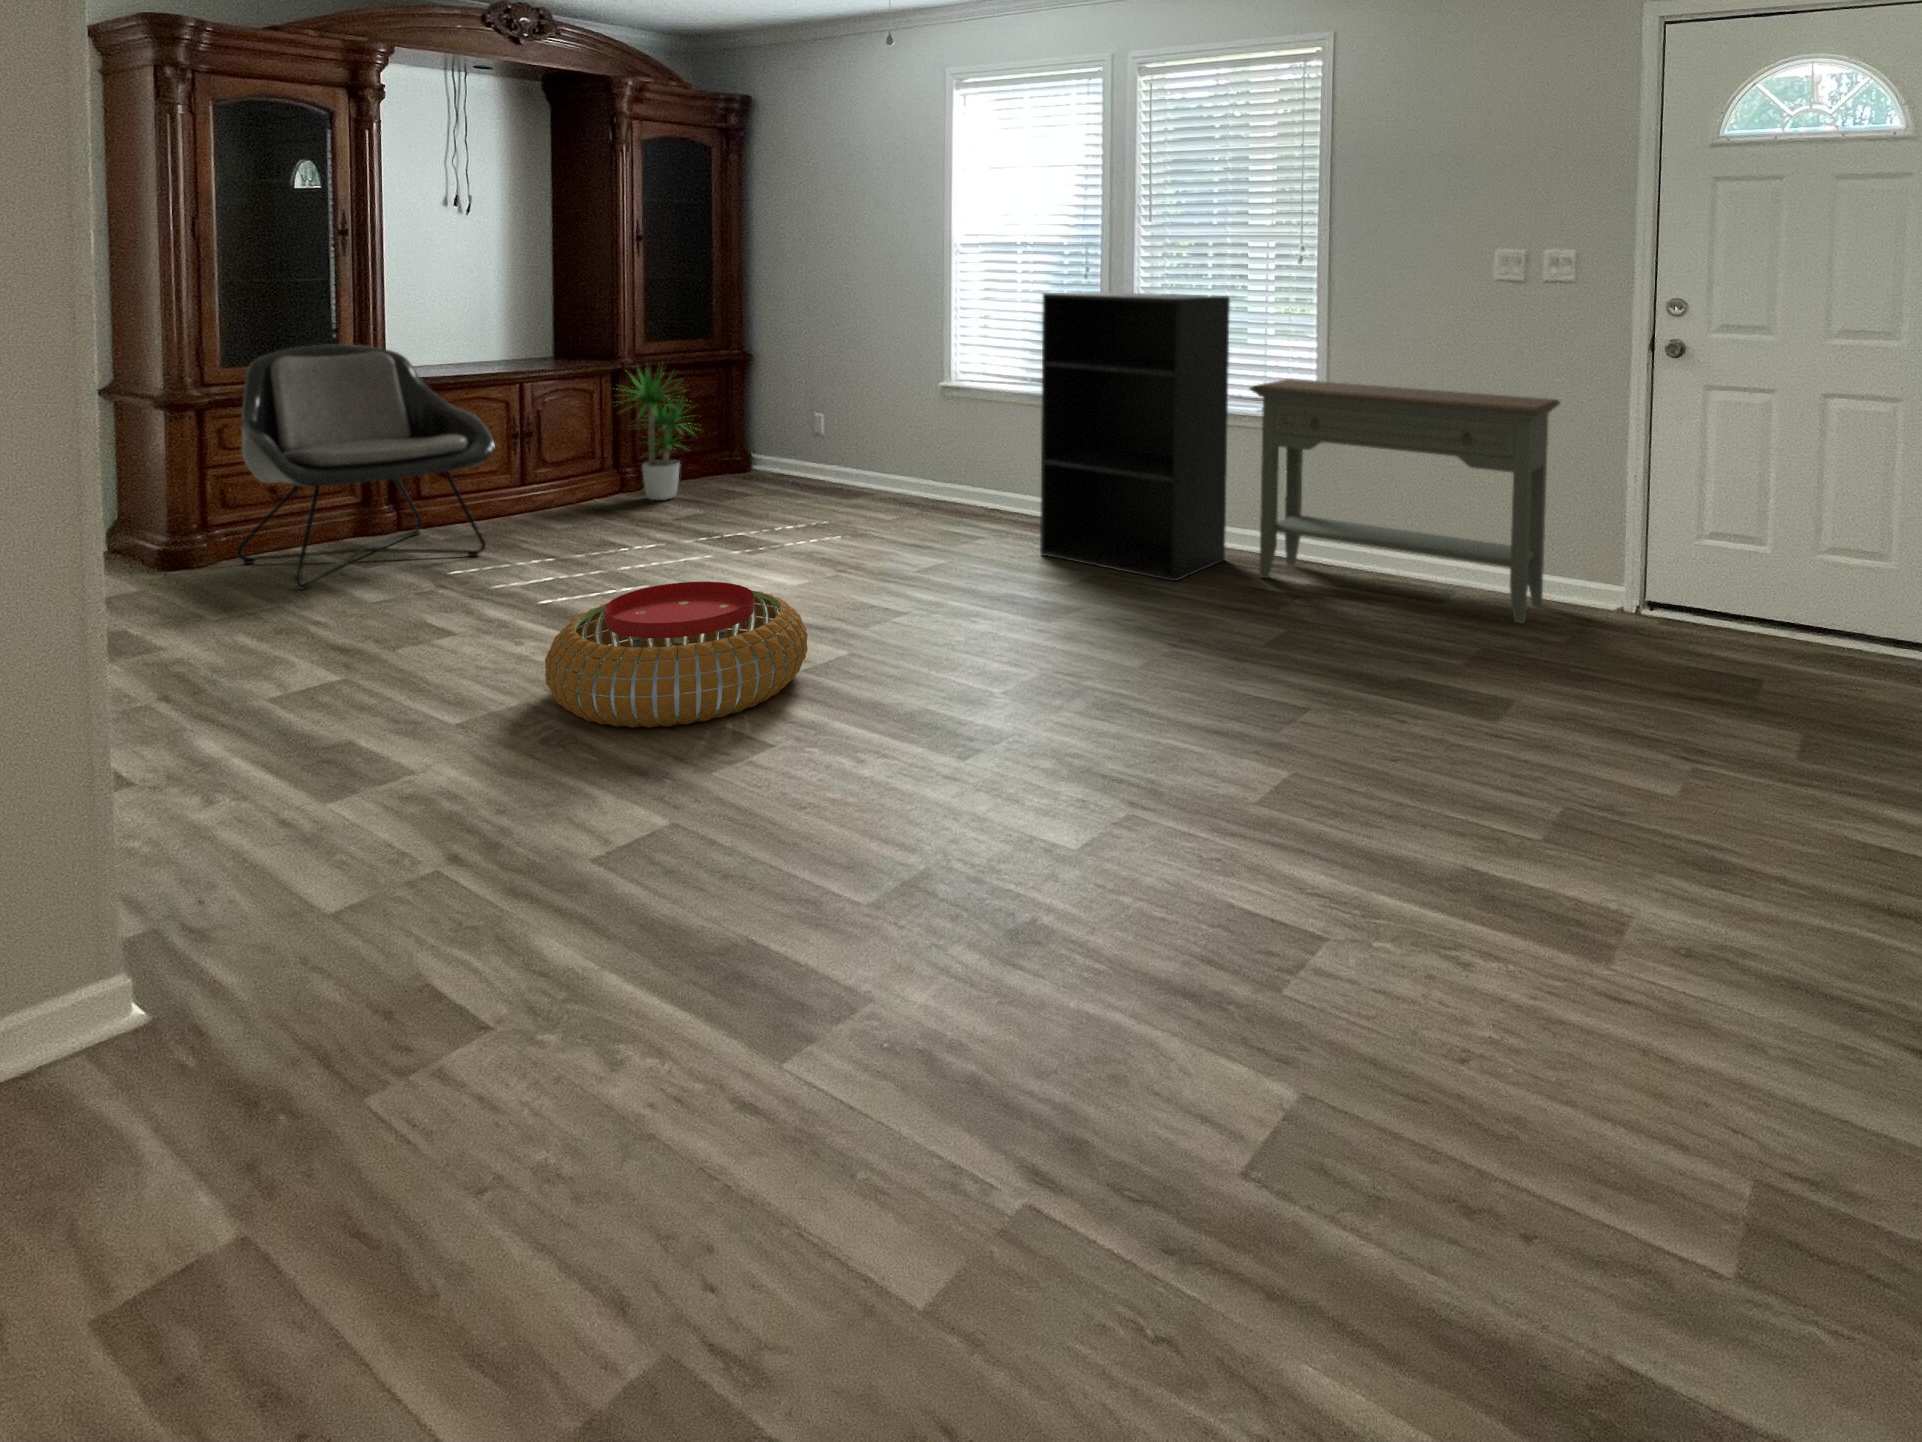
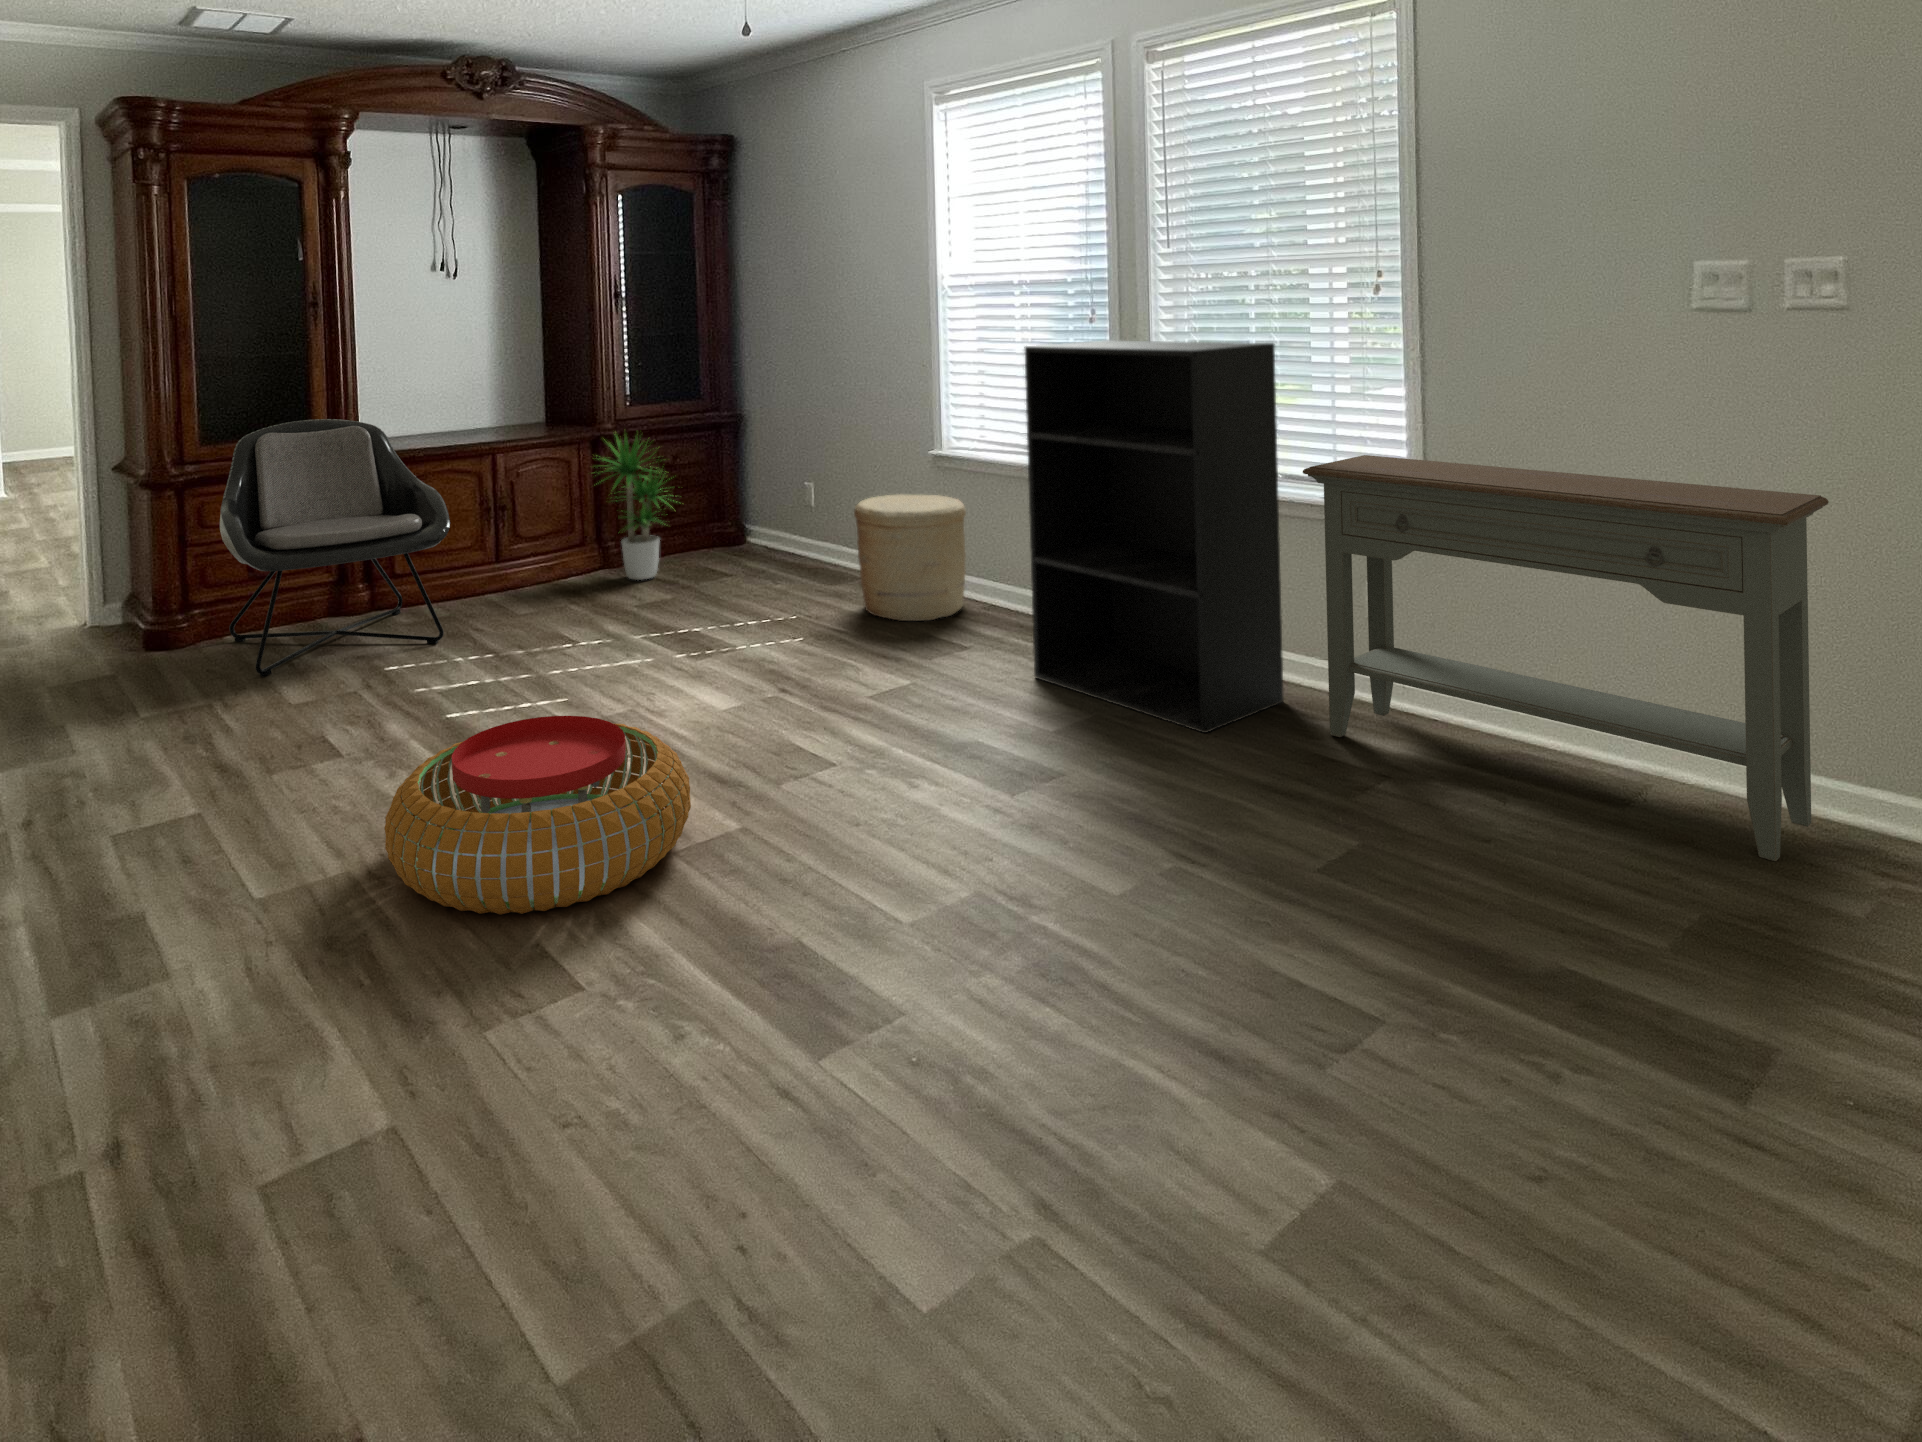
woven basket: none [877,419,973,522] -> present [854,494,966,621]

